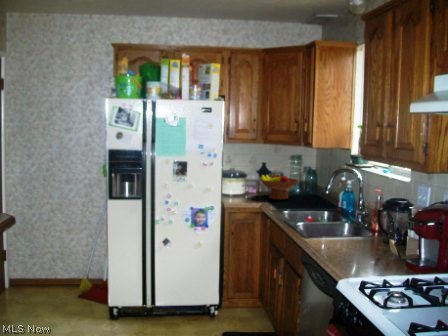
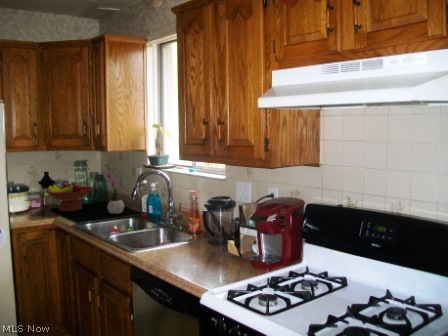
flower arrangement: none [305,158,326,207] -> present [104,164,124,214]

